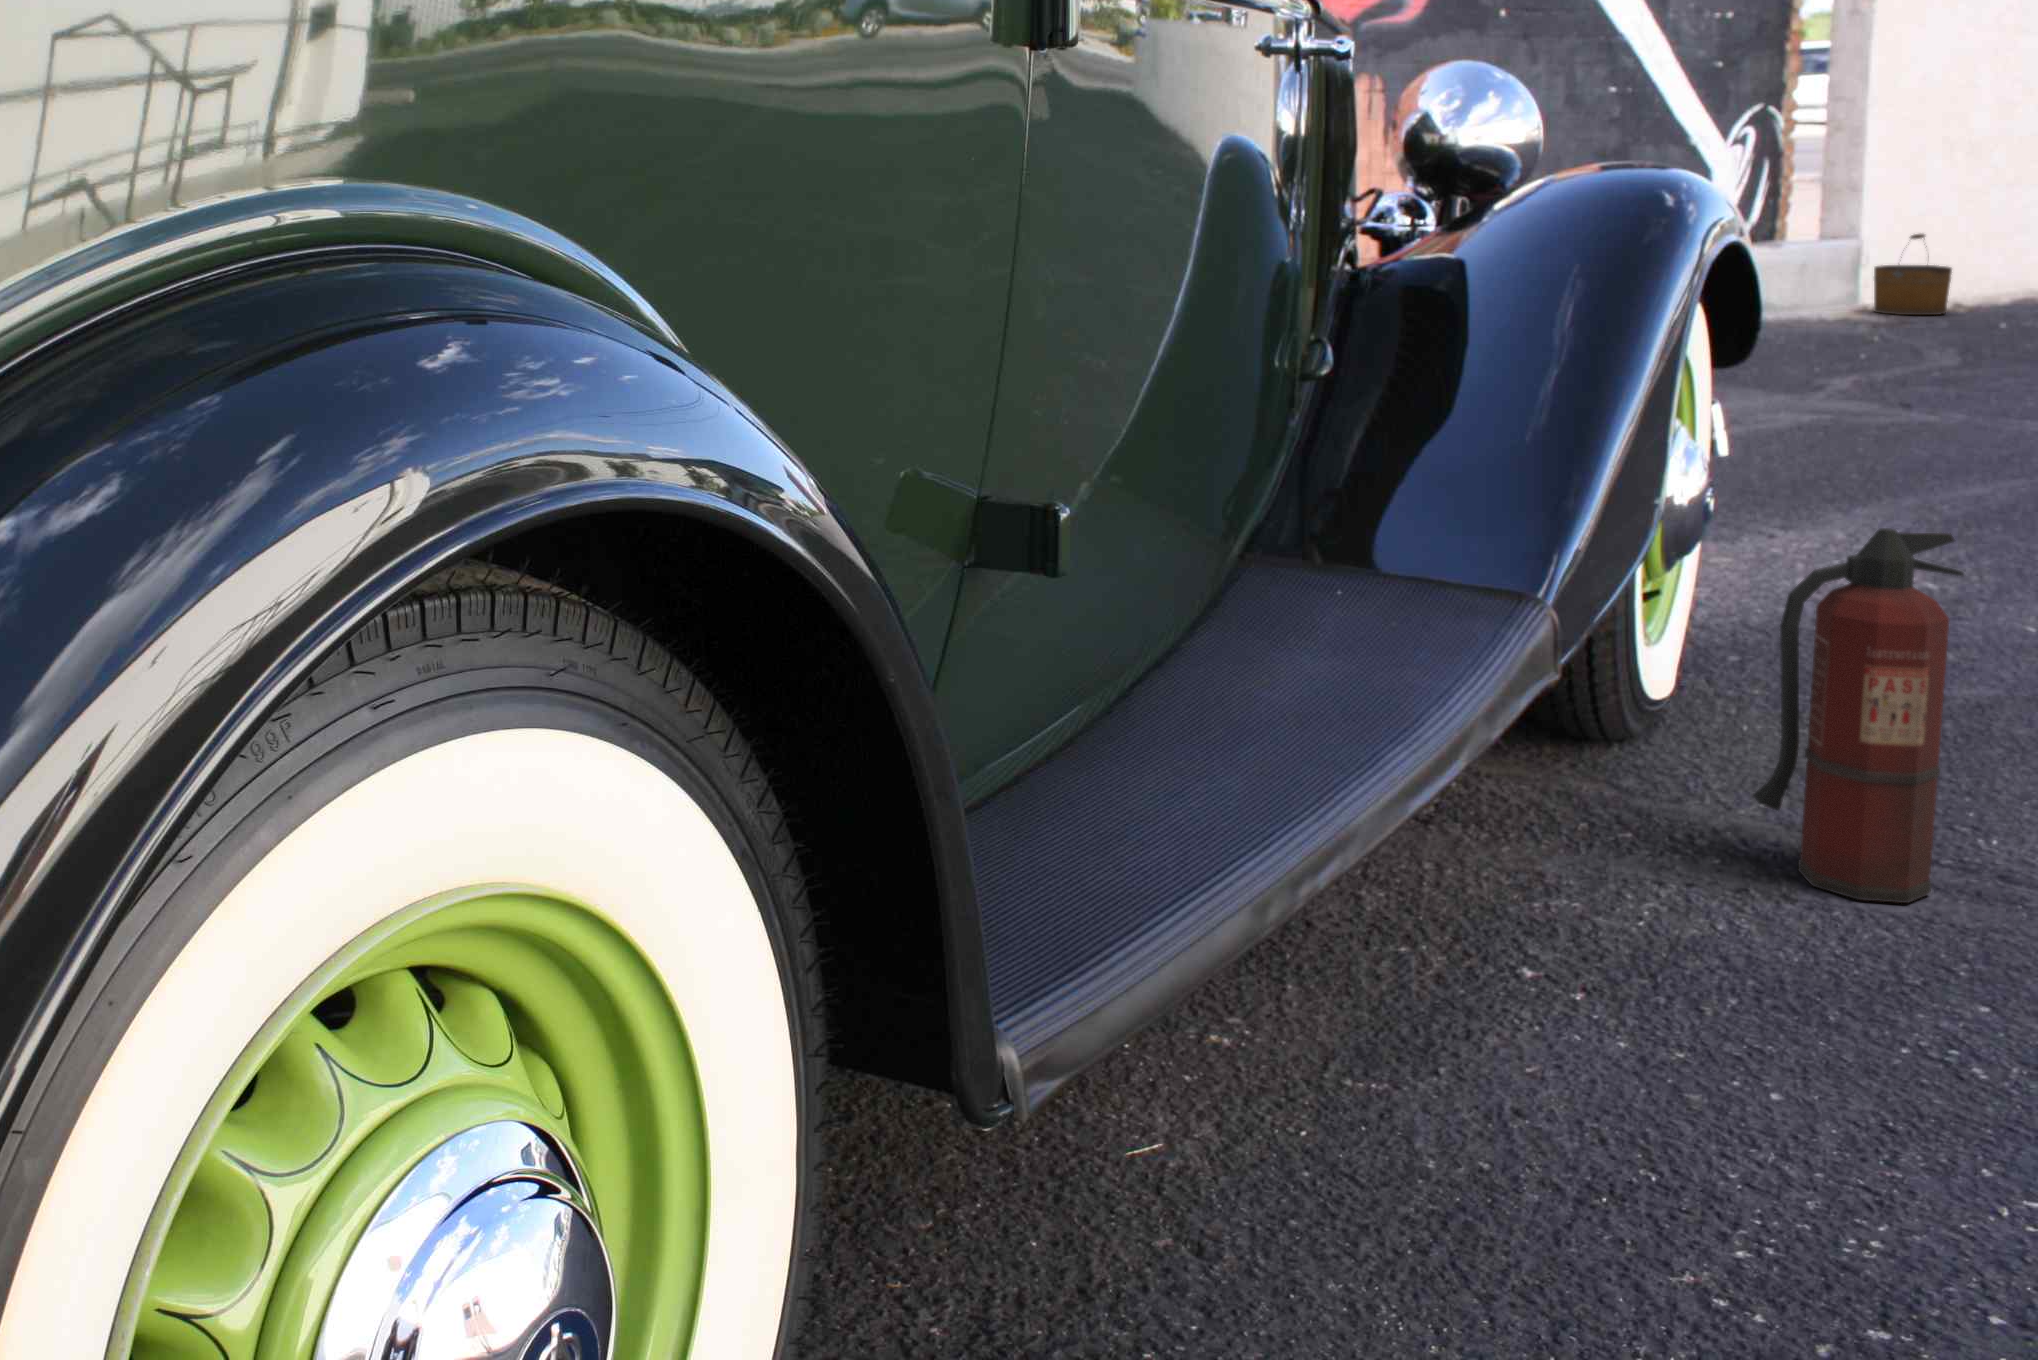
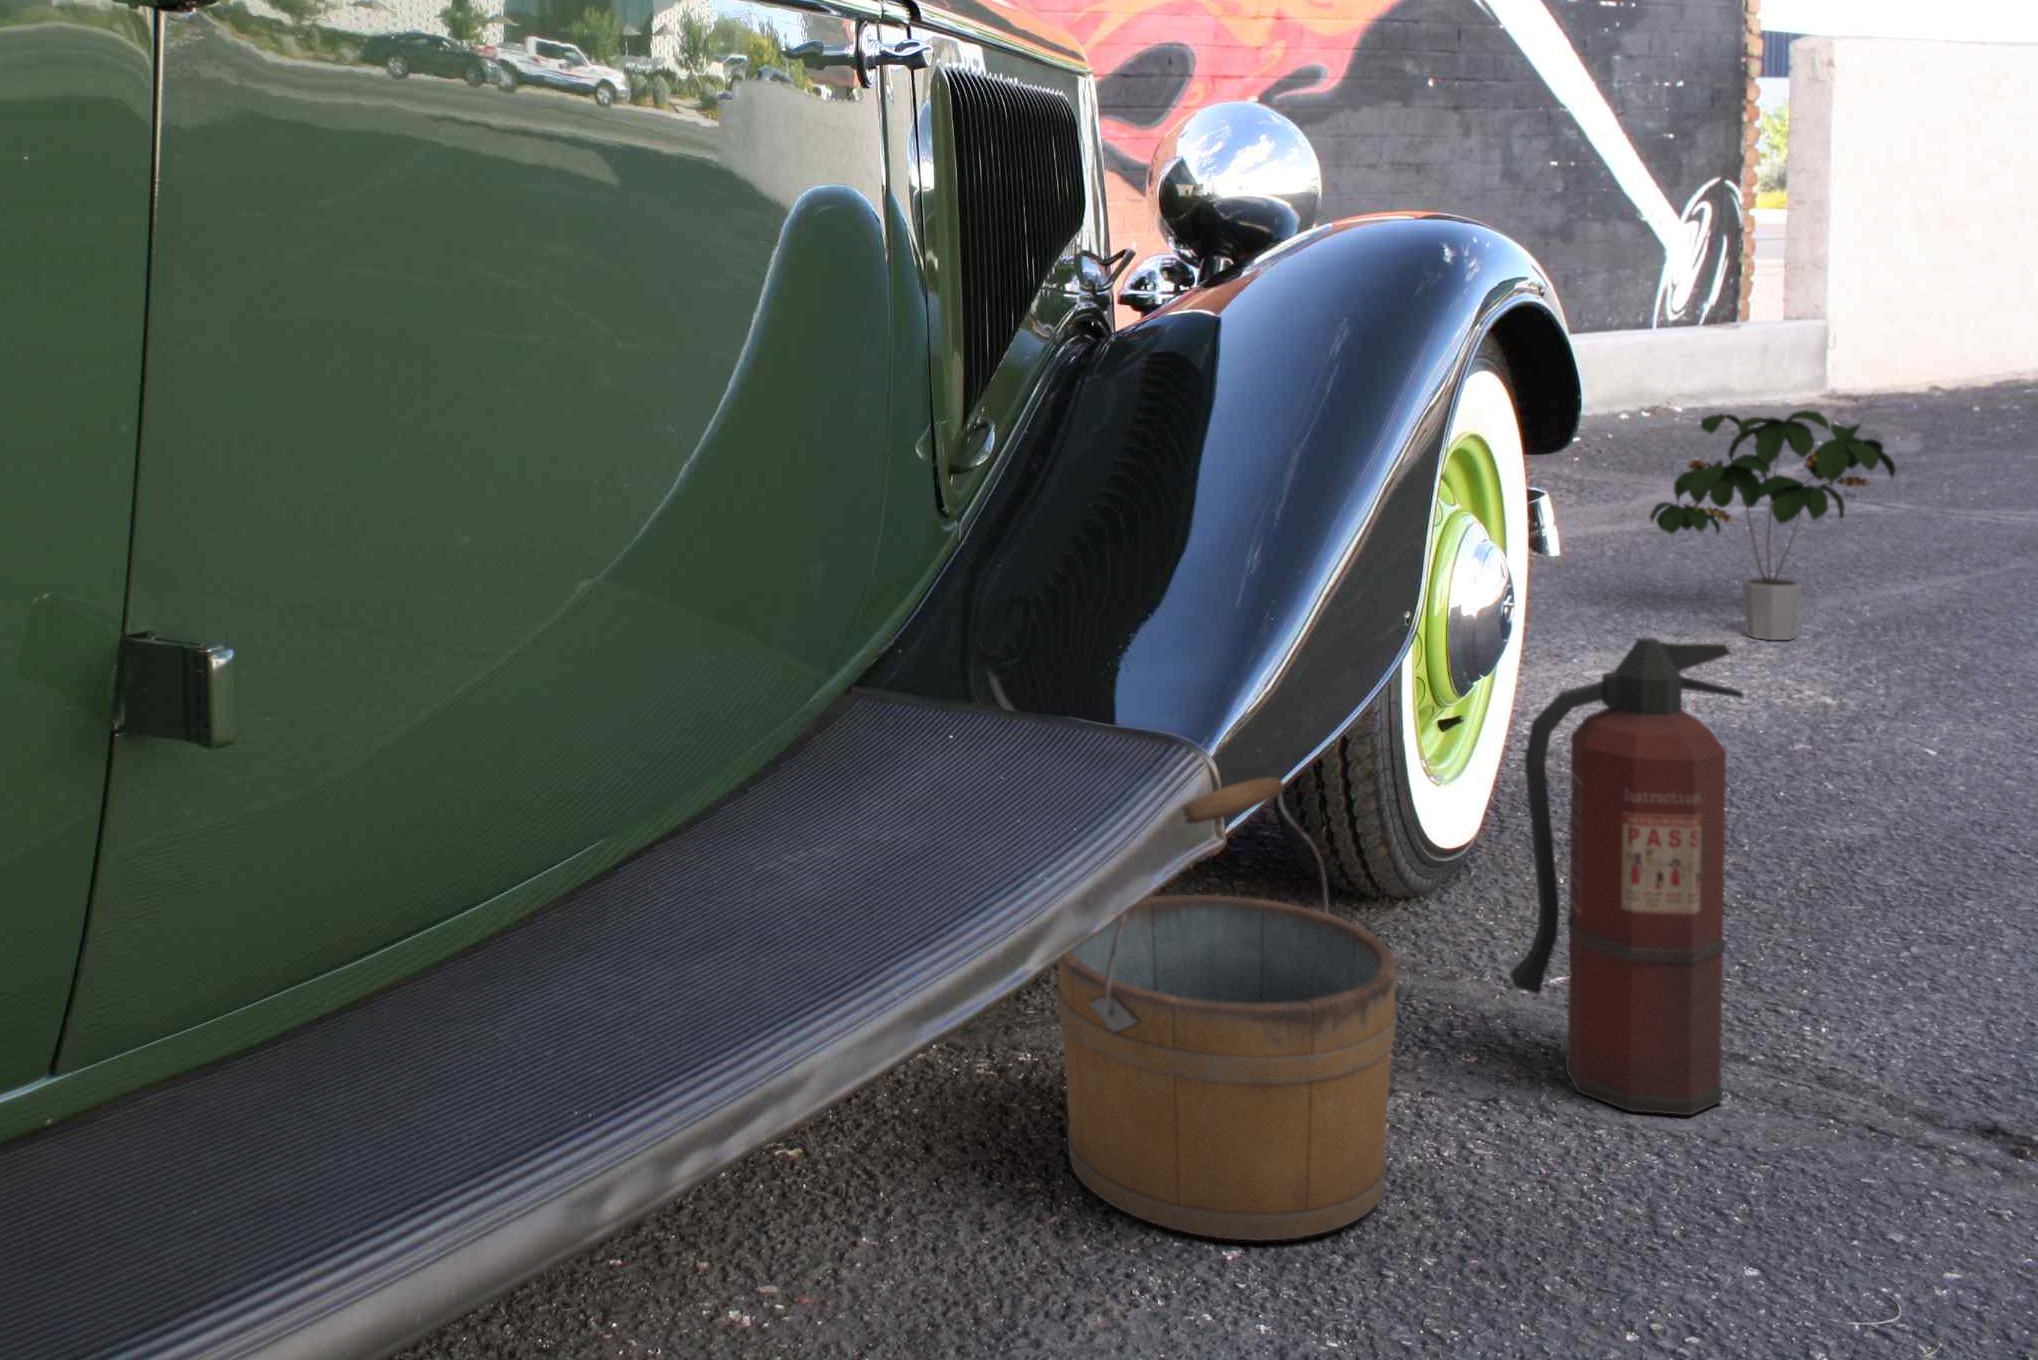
bucket: present [1874,234,1952,315] -> present [1057,777,1396,1240]
potted plant: none [1765,332,1990,533] -> present [1650,410,1896,640]

